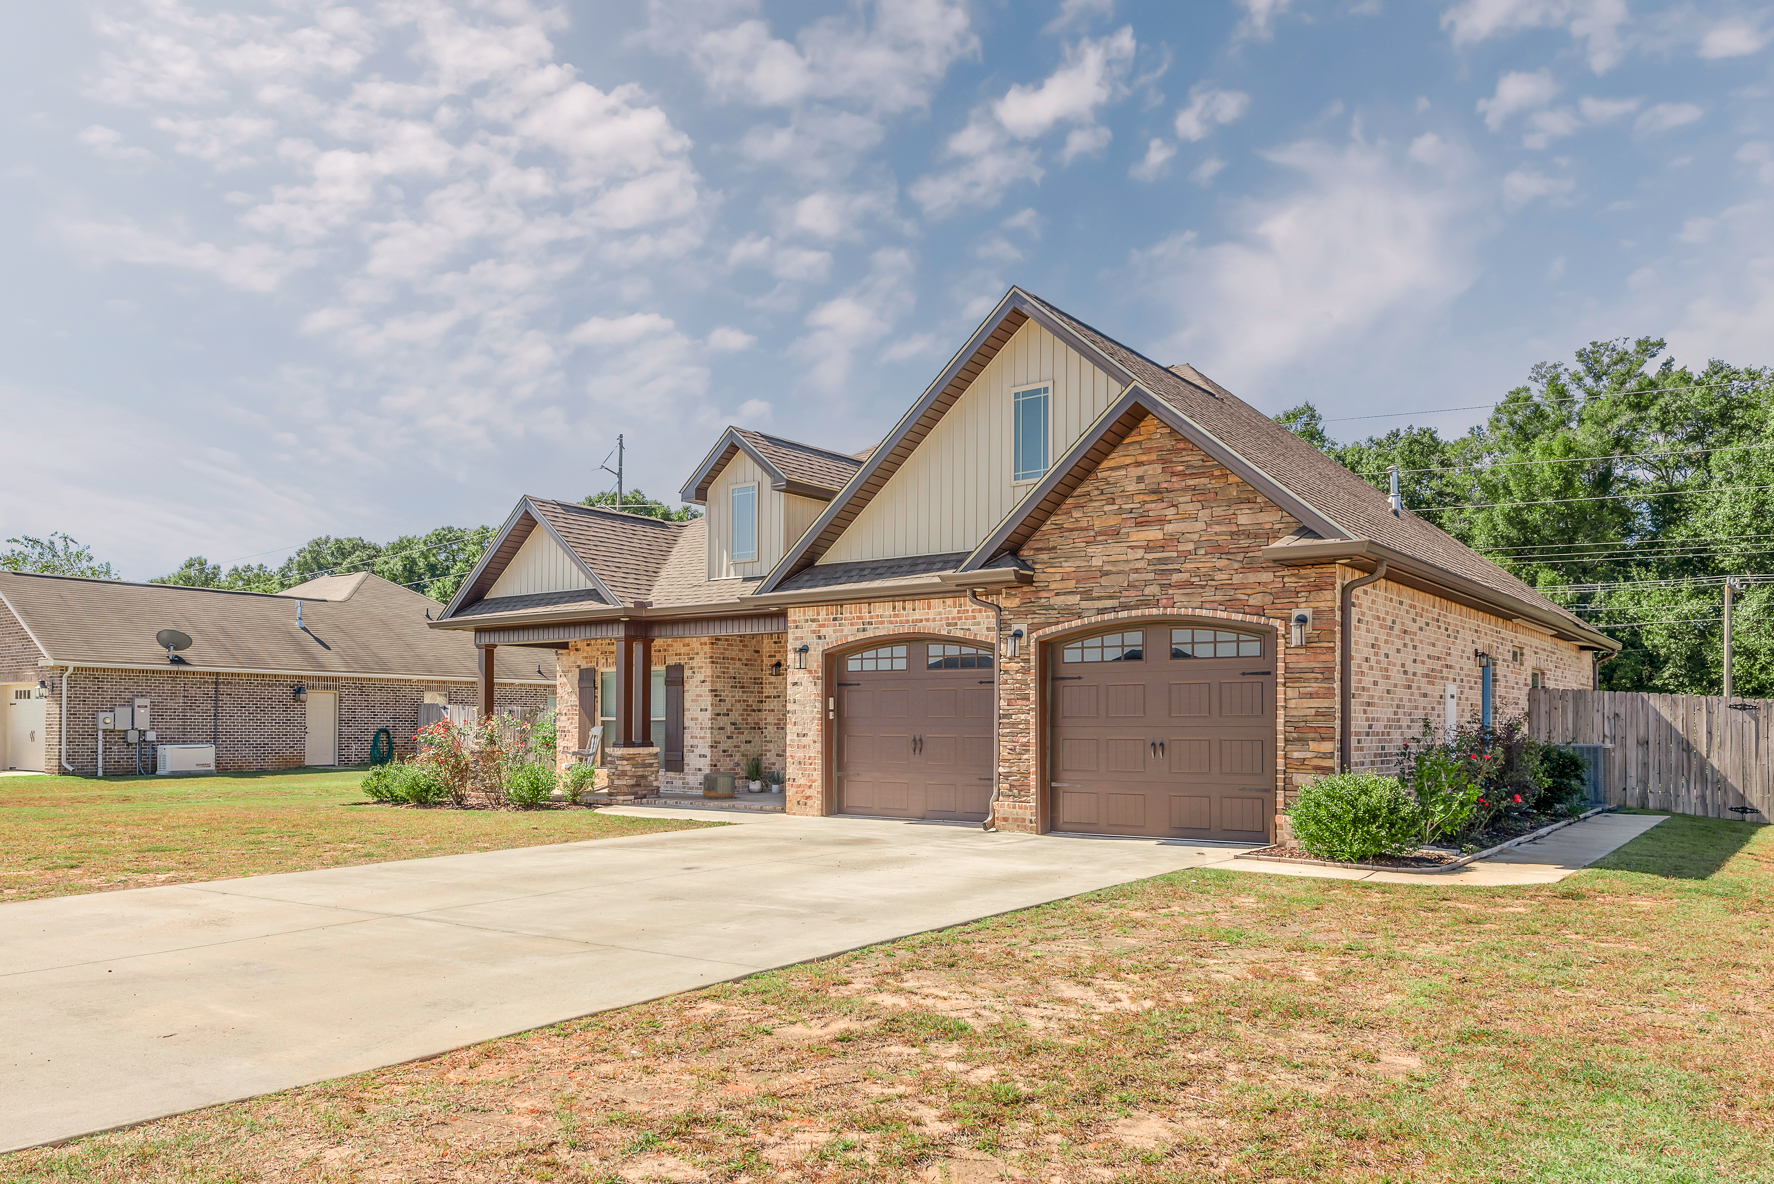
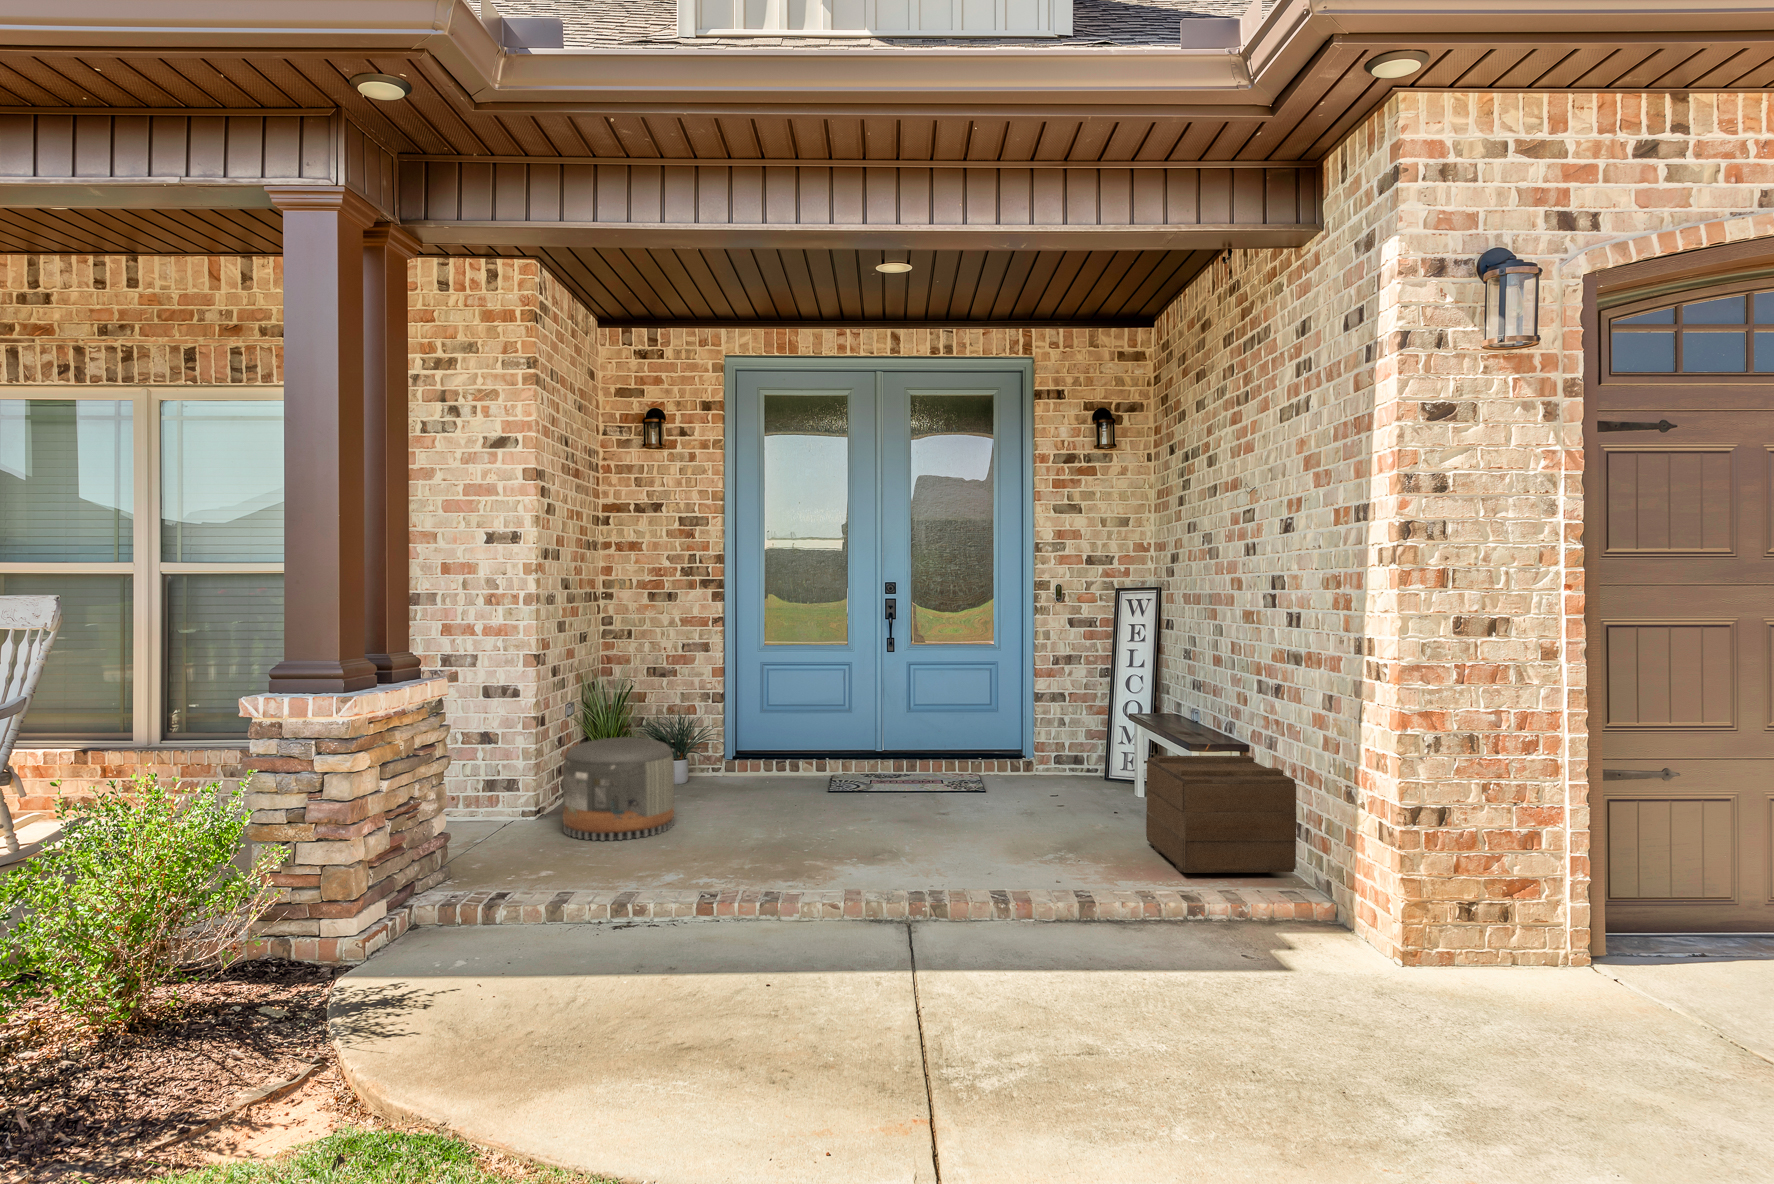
wooden crate: none [790,779,838,810] -> present [1146,756,1297,873]

